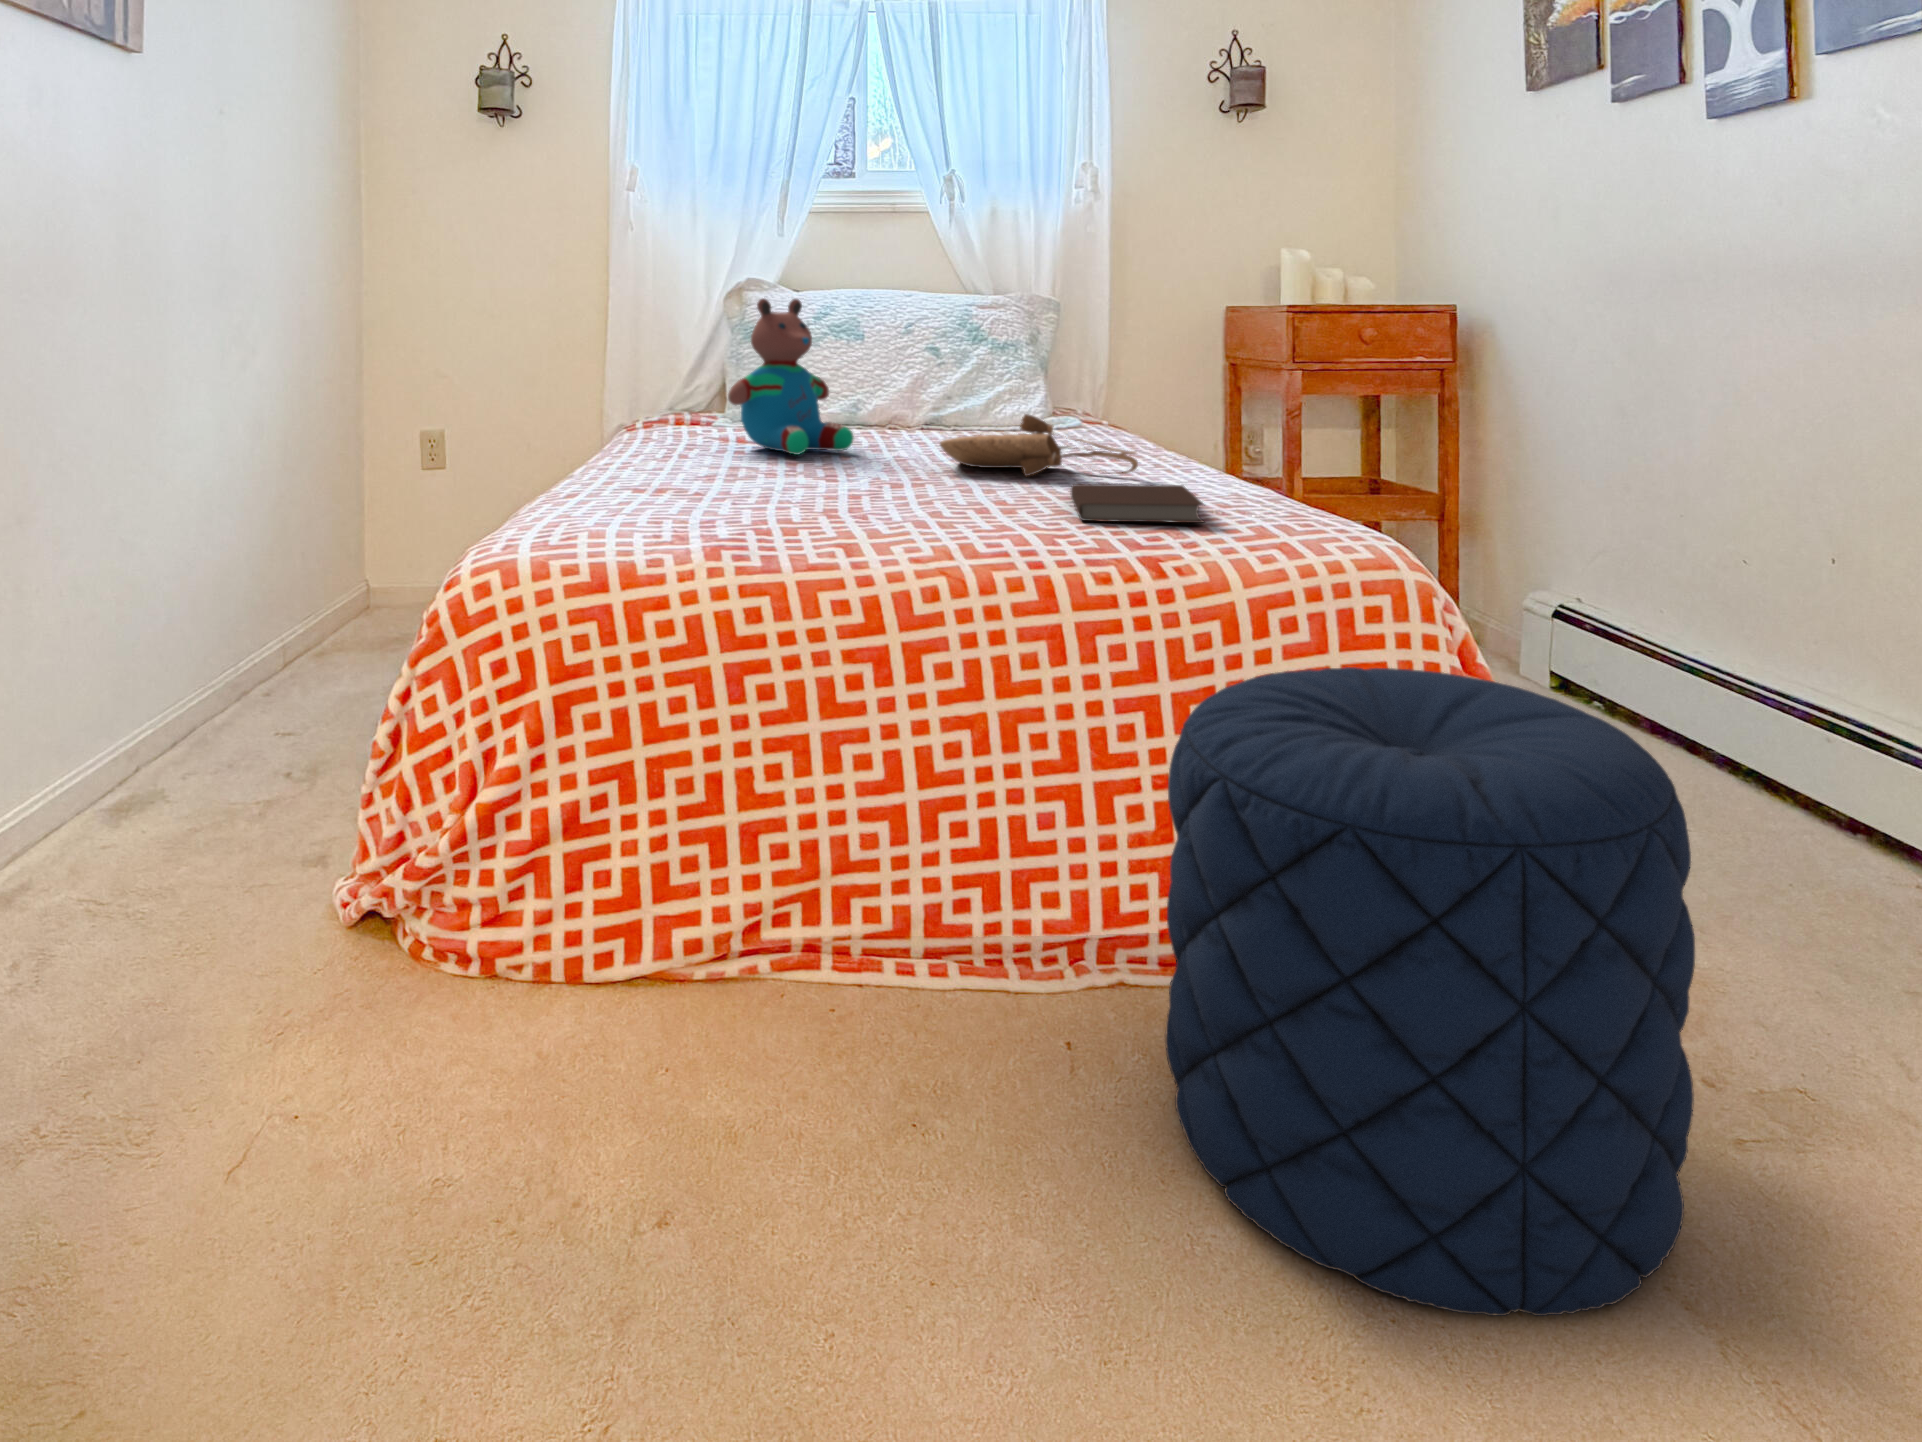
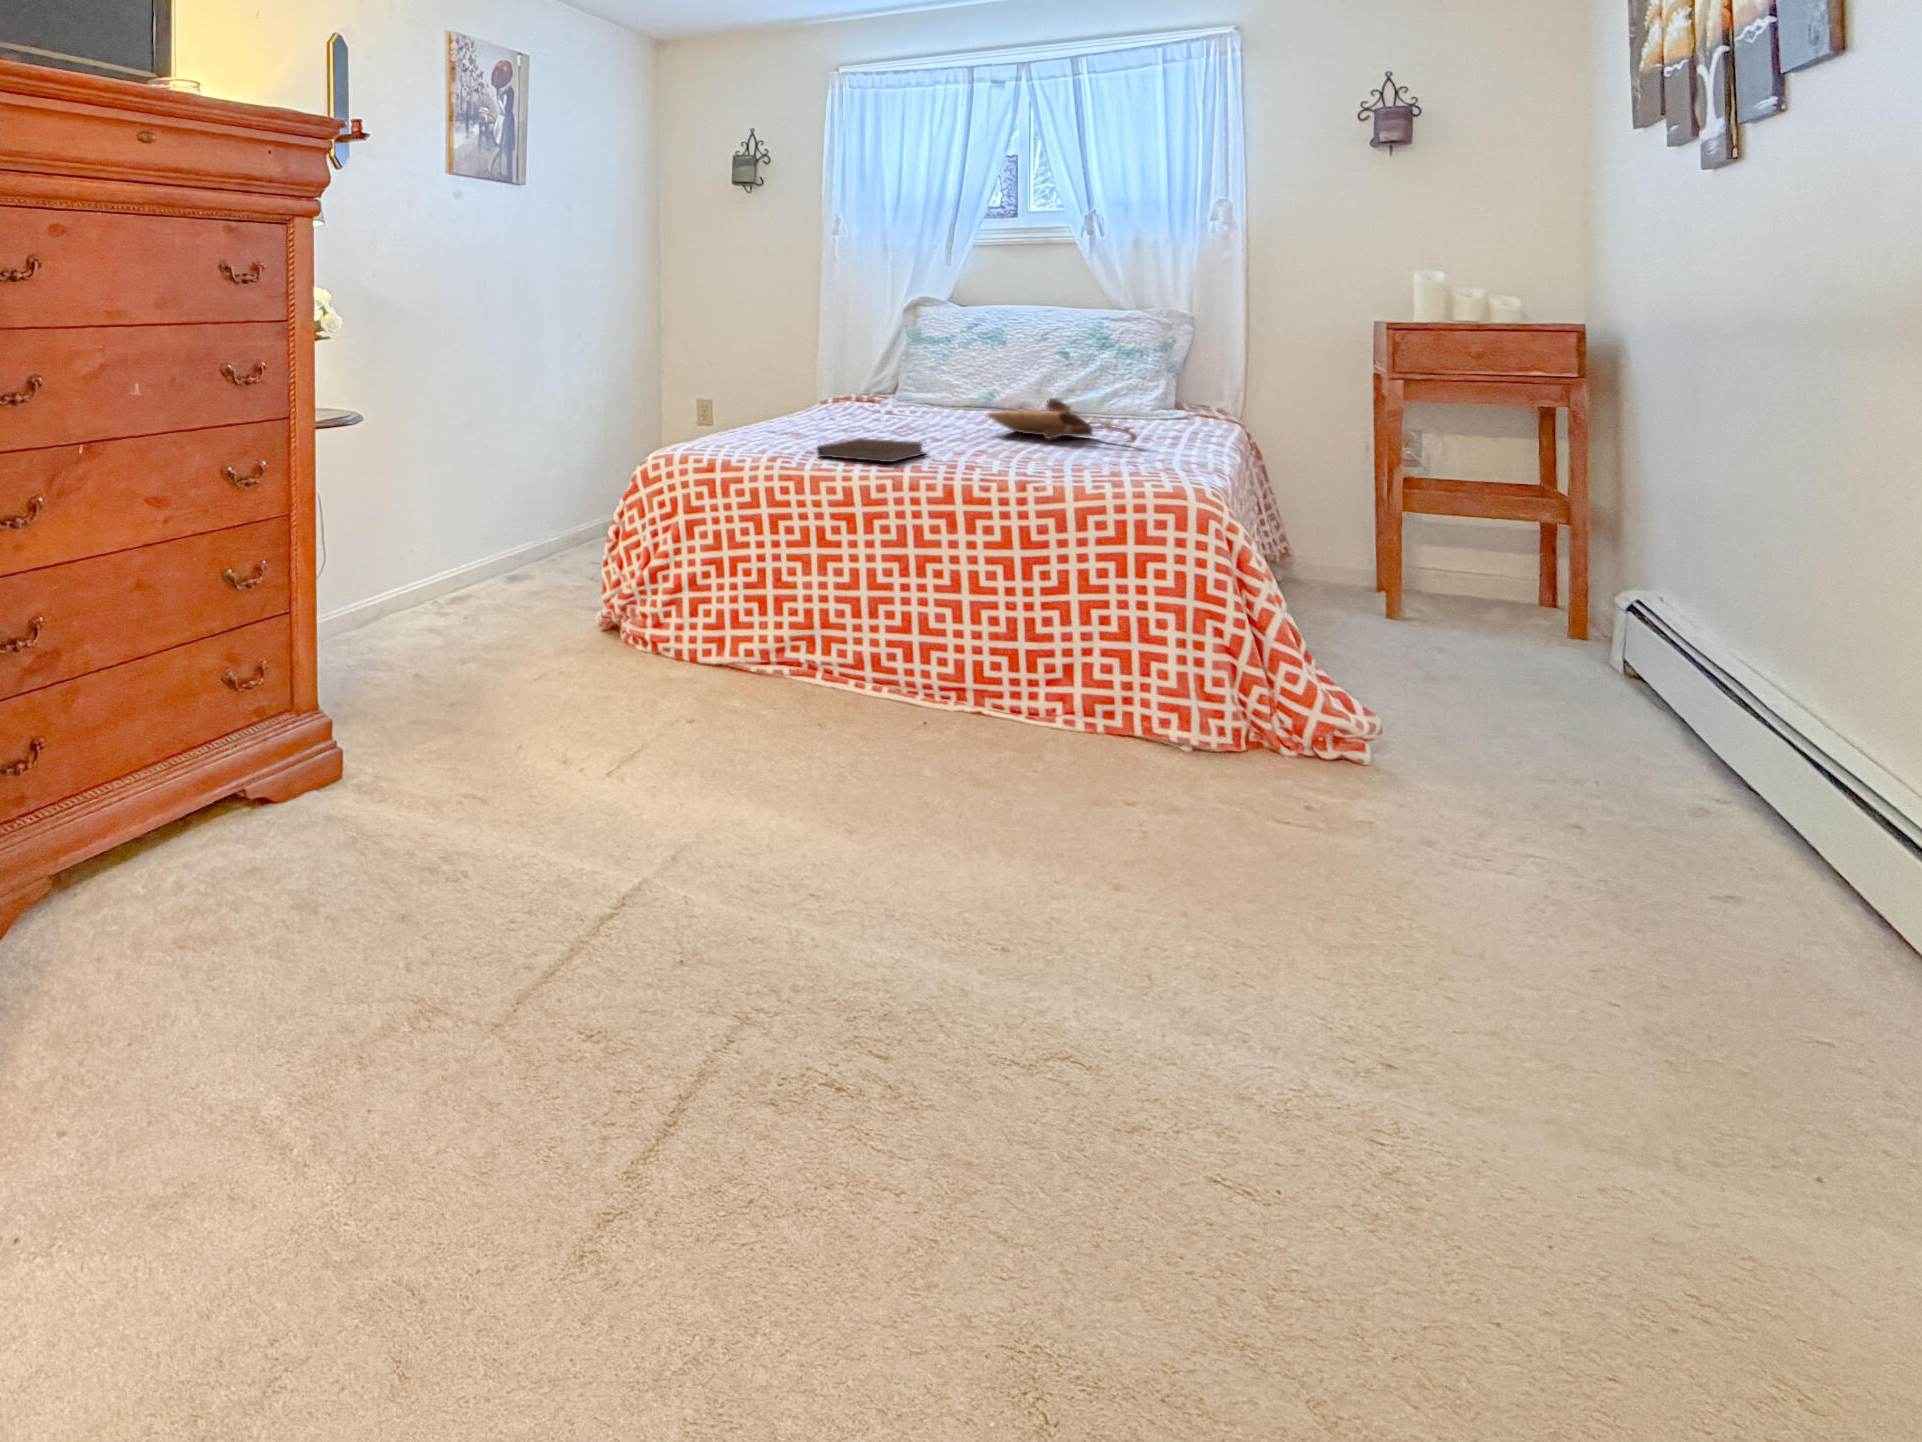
teddy bear: present [728,298,854,455] -> none [859,315,948,419]
notebook: present [1071,484,1204,523] -> present [817,438,926,462]
pouf: present [1165,667,1695,1316] -> none [926,535,1206,823]

